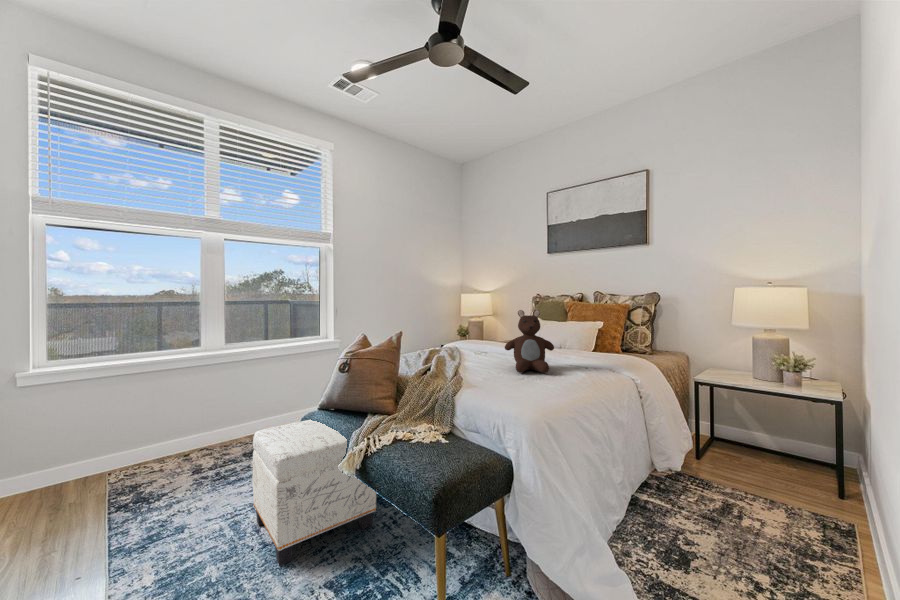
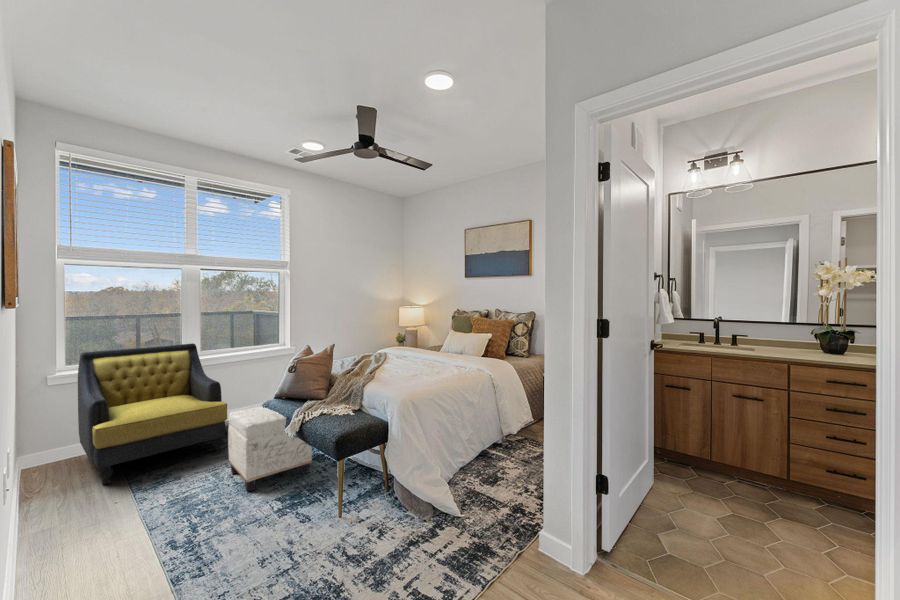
teddy bear: present [505,310,554,373] -> none [408,329,442,372]
armchair: none [52,333,254,540] -> present [78,343,227,485]

